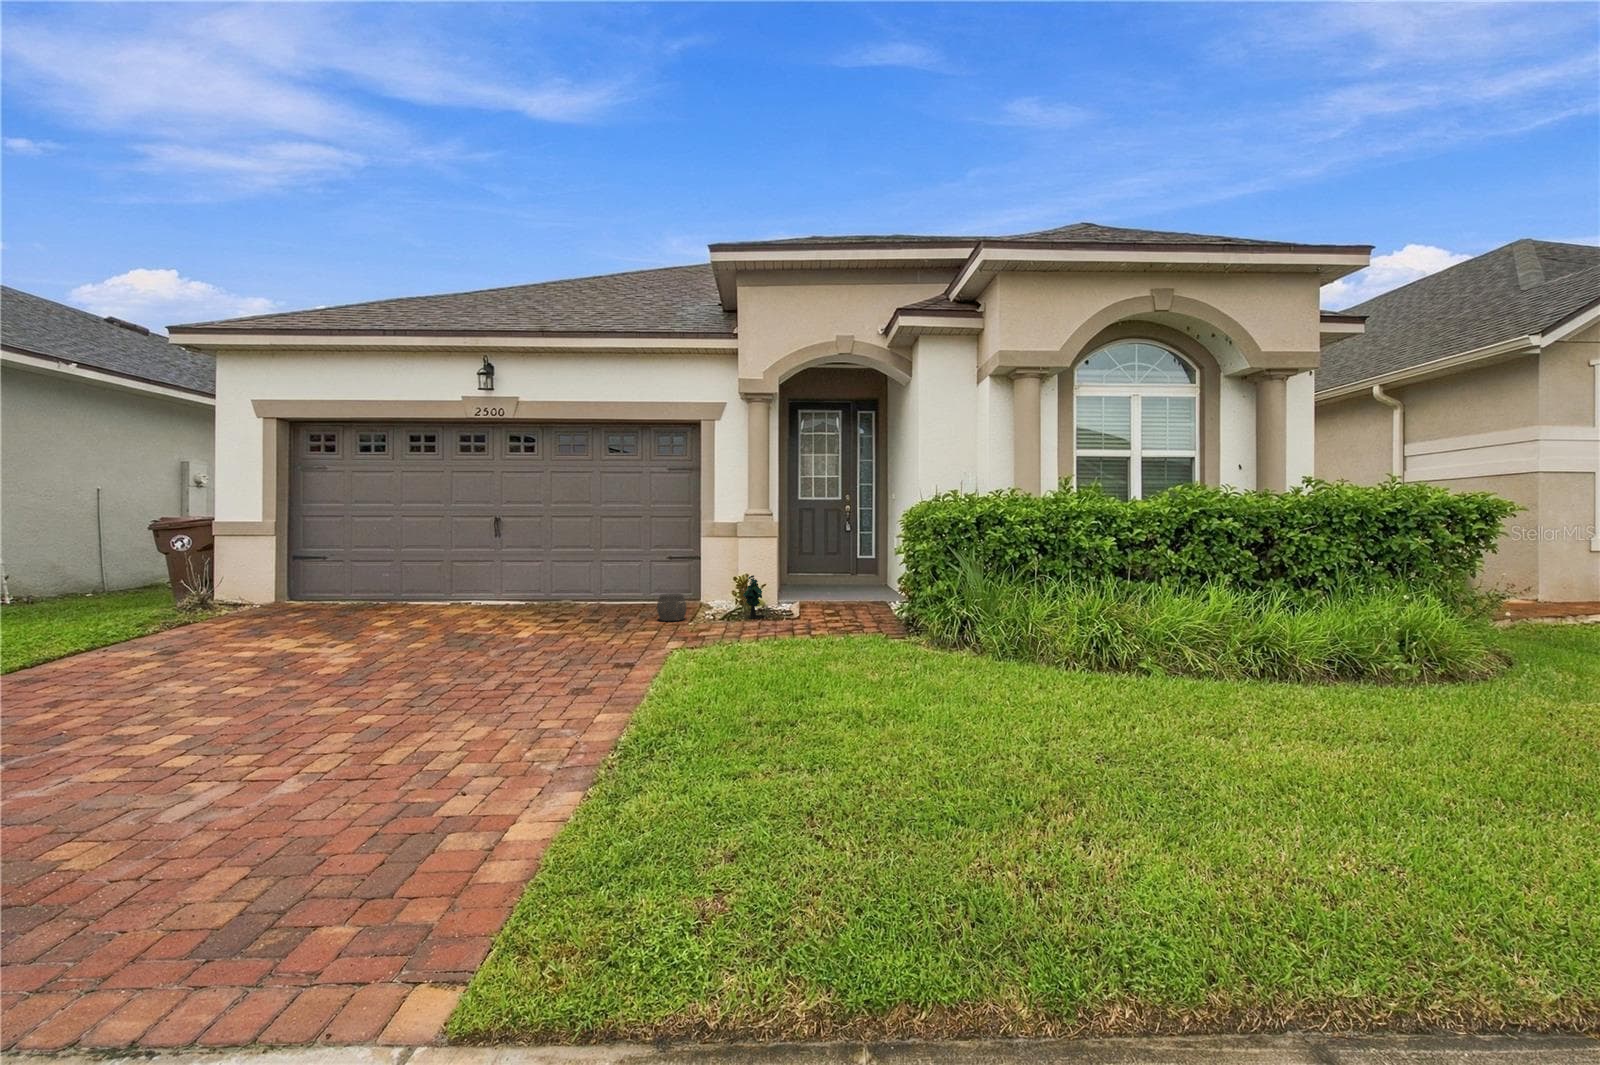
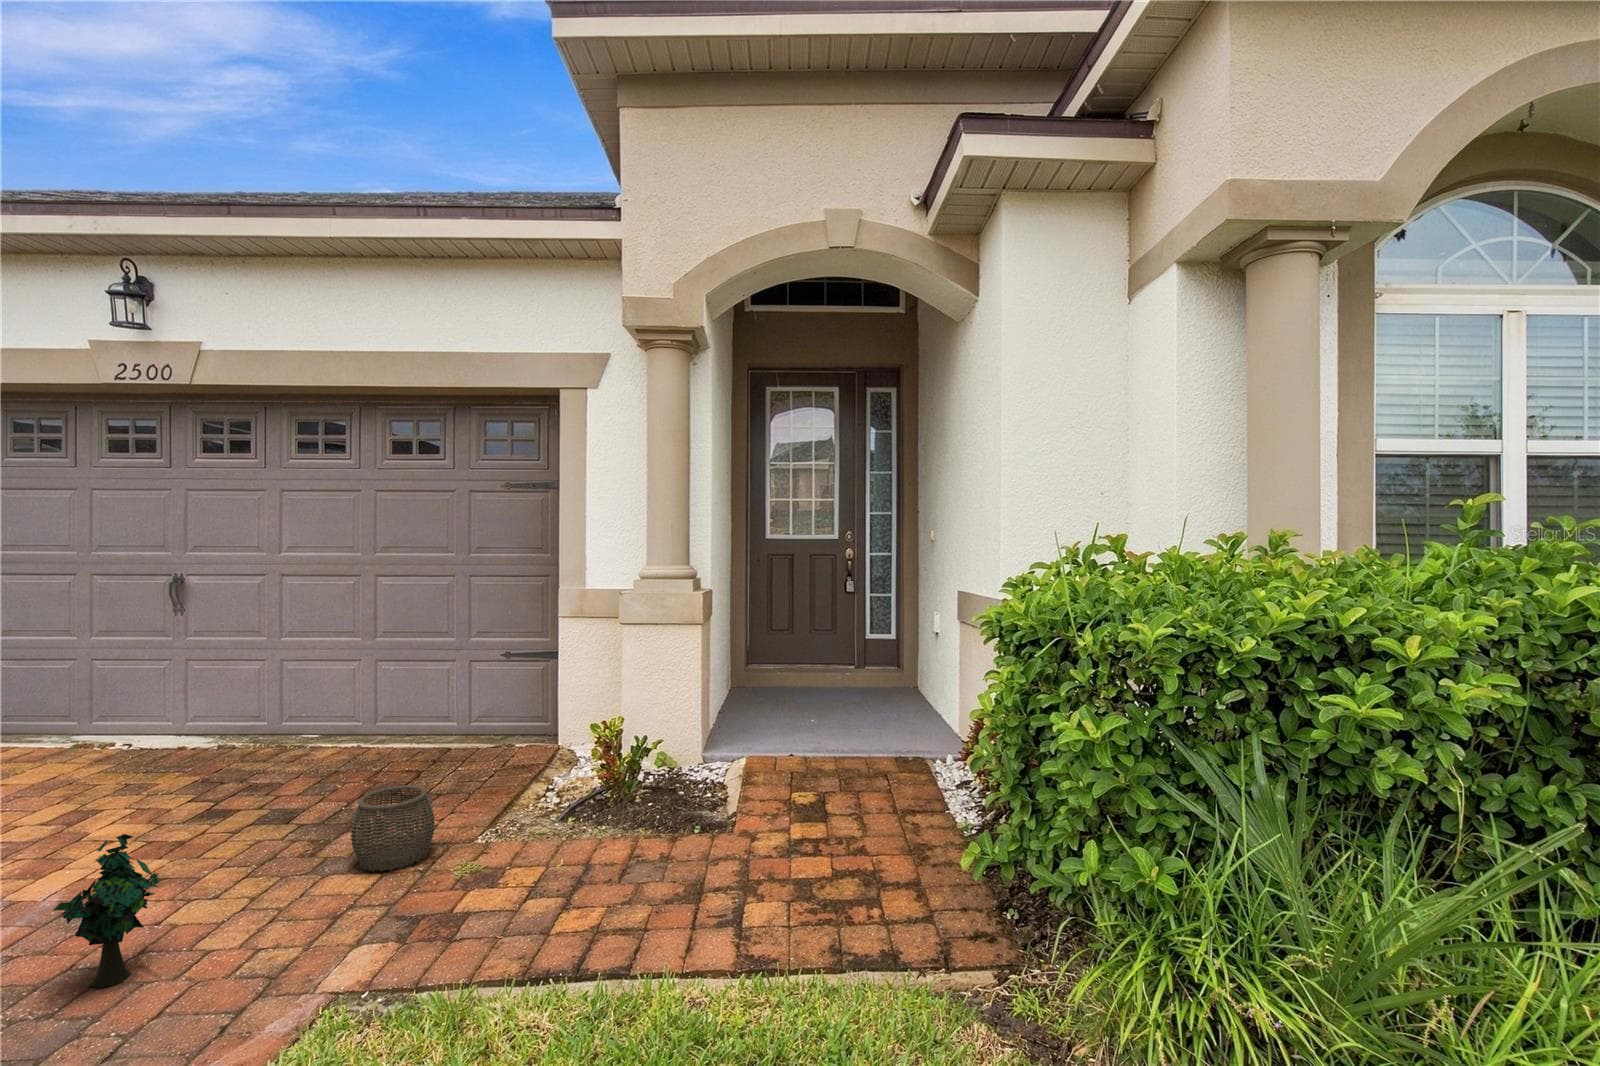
decorative plant: present [743,575,762,619] -> present [53,834,159,988]

